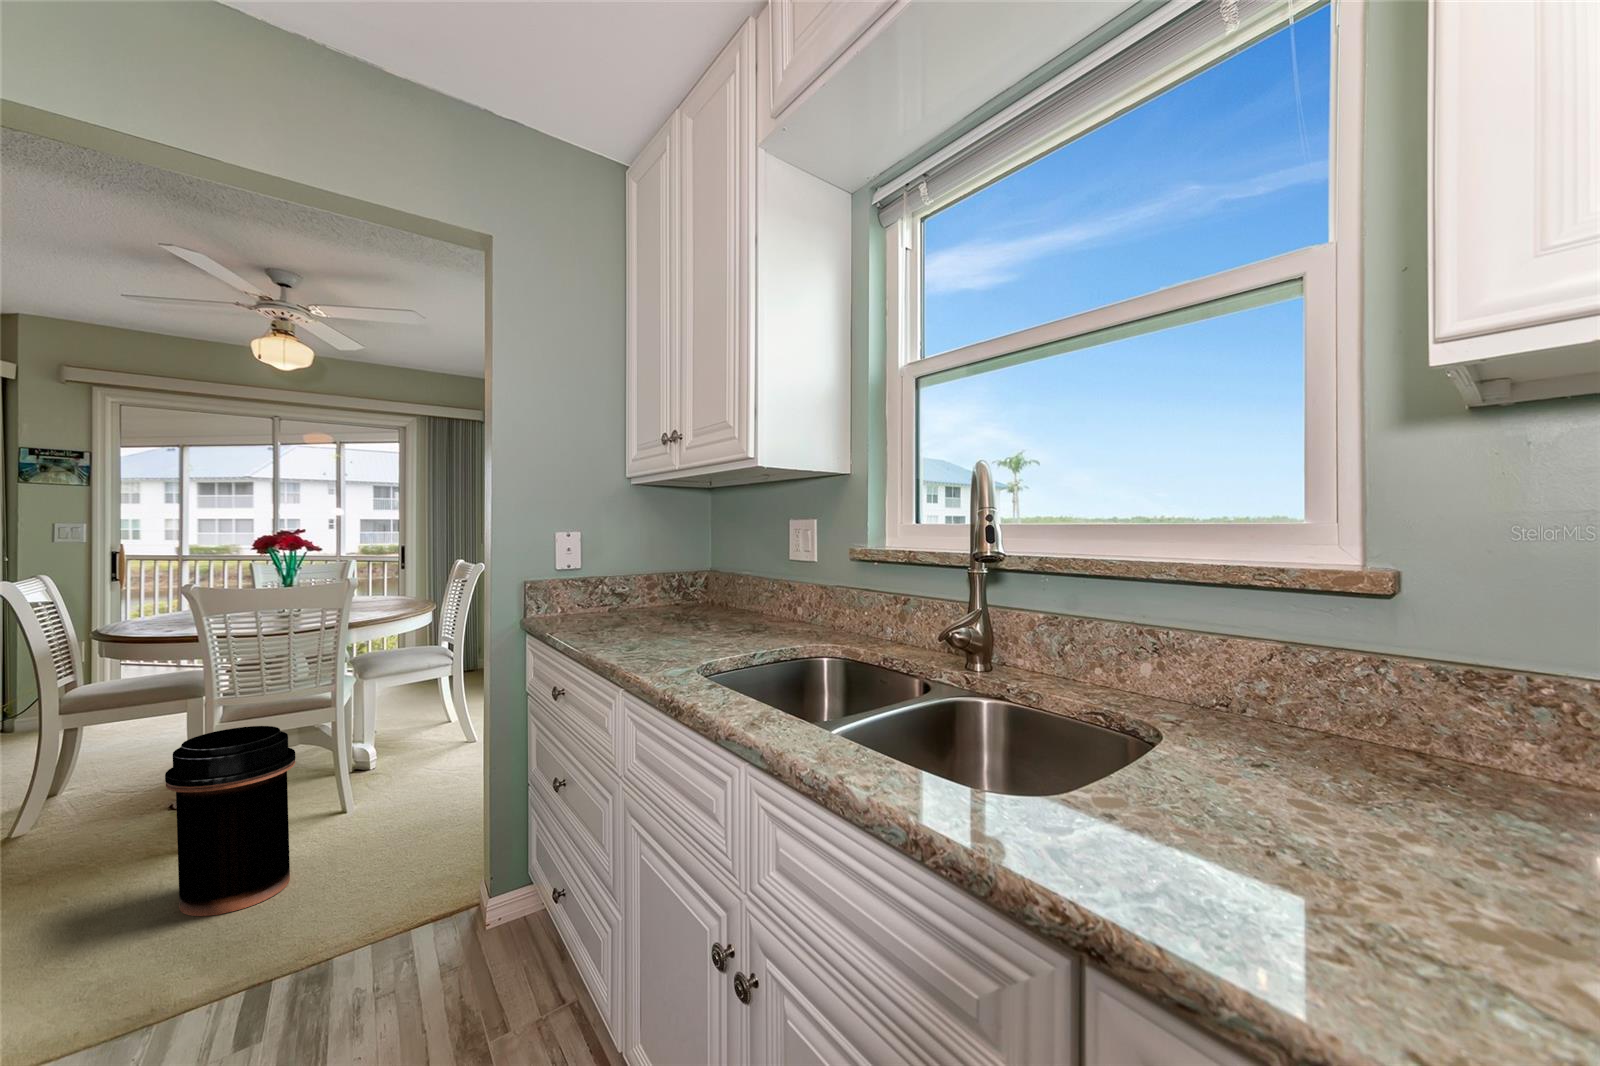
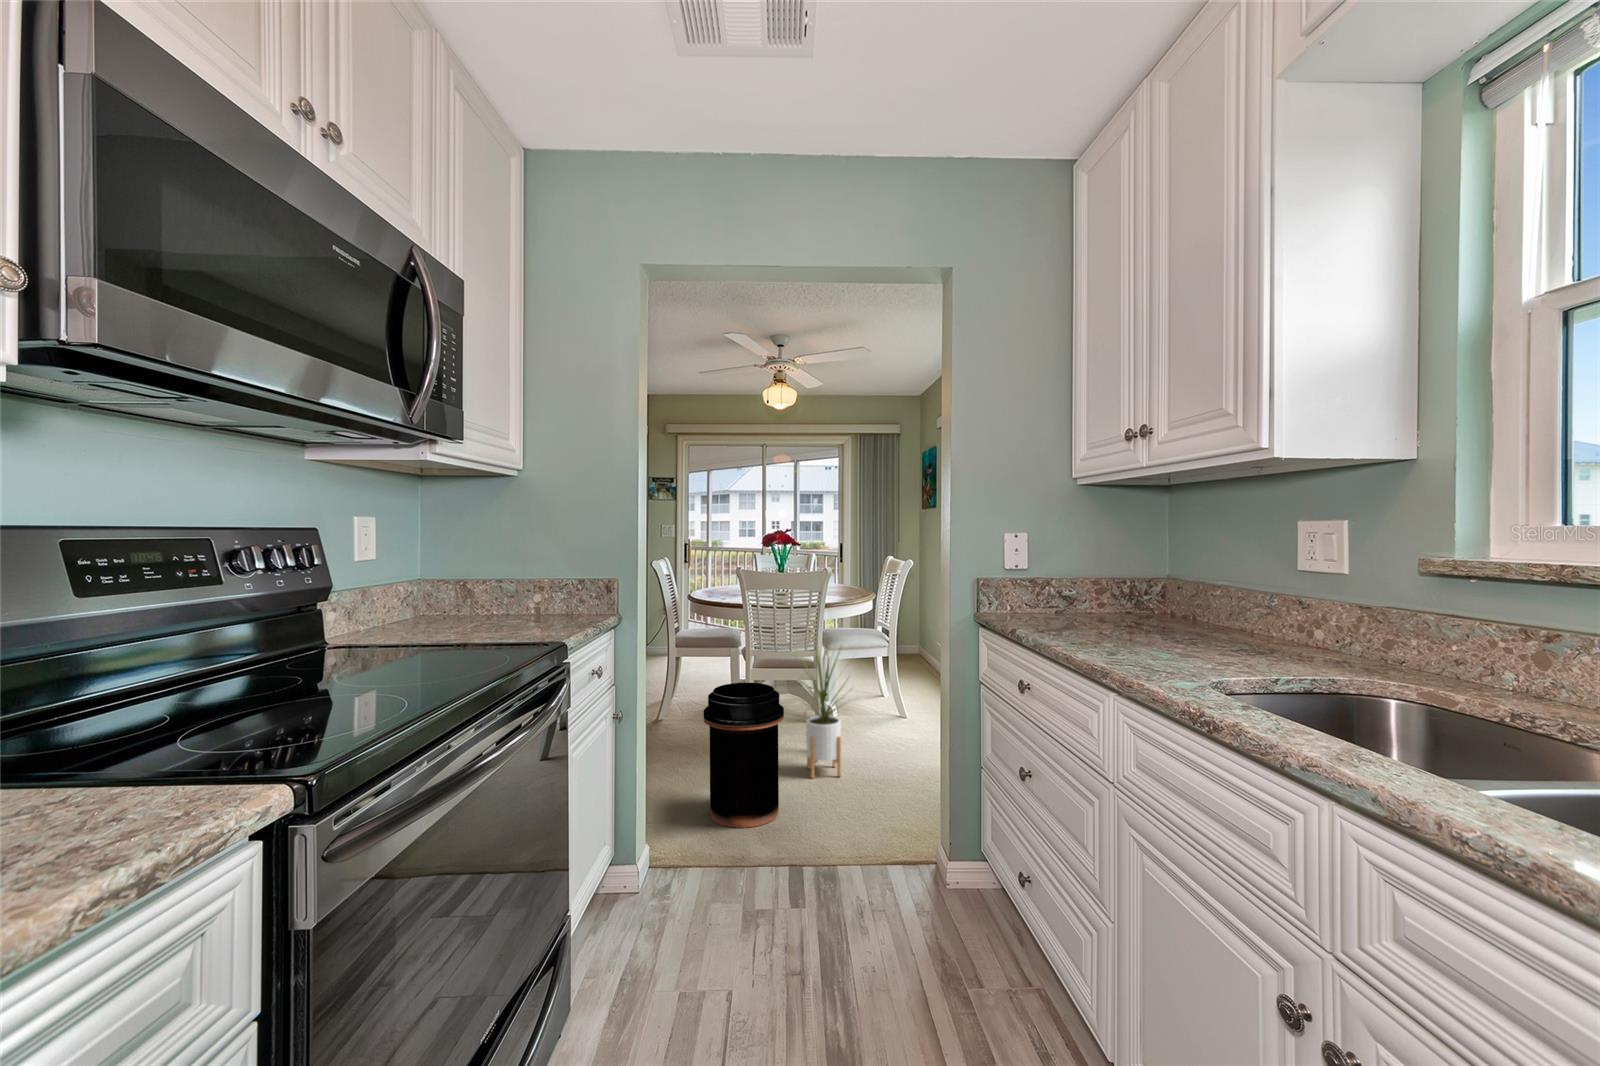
house plant: none [298,656,410,831] -> present [803,648,842,778]

